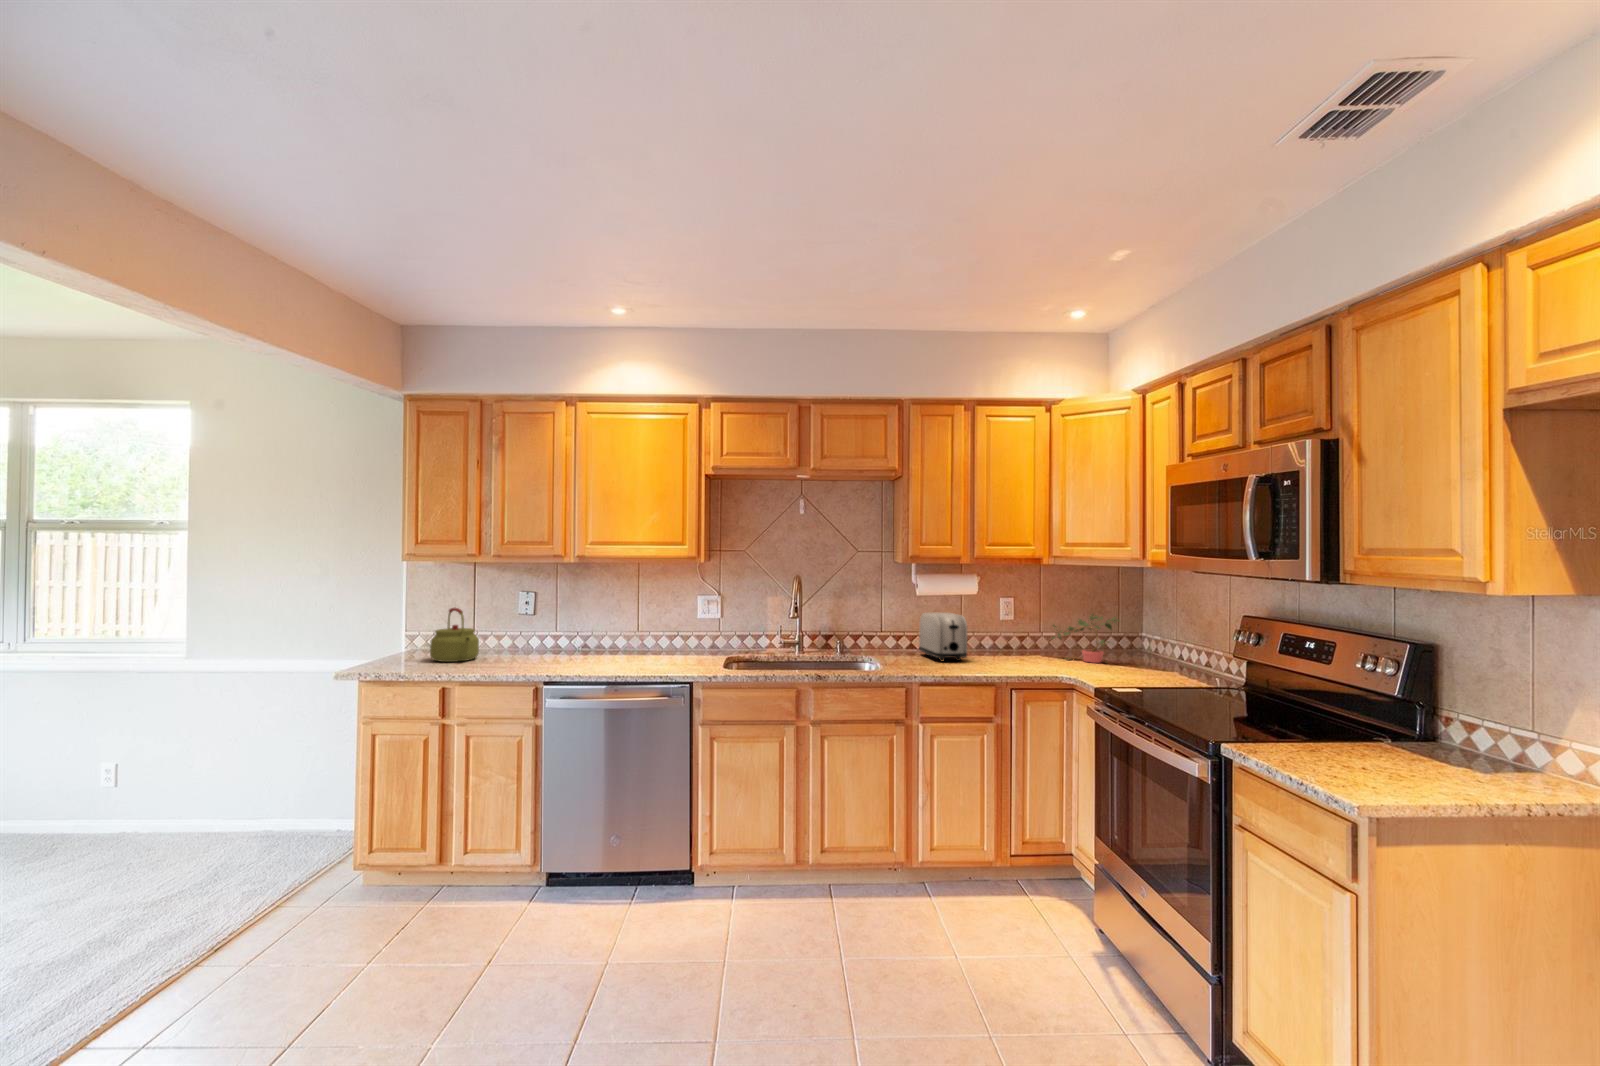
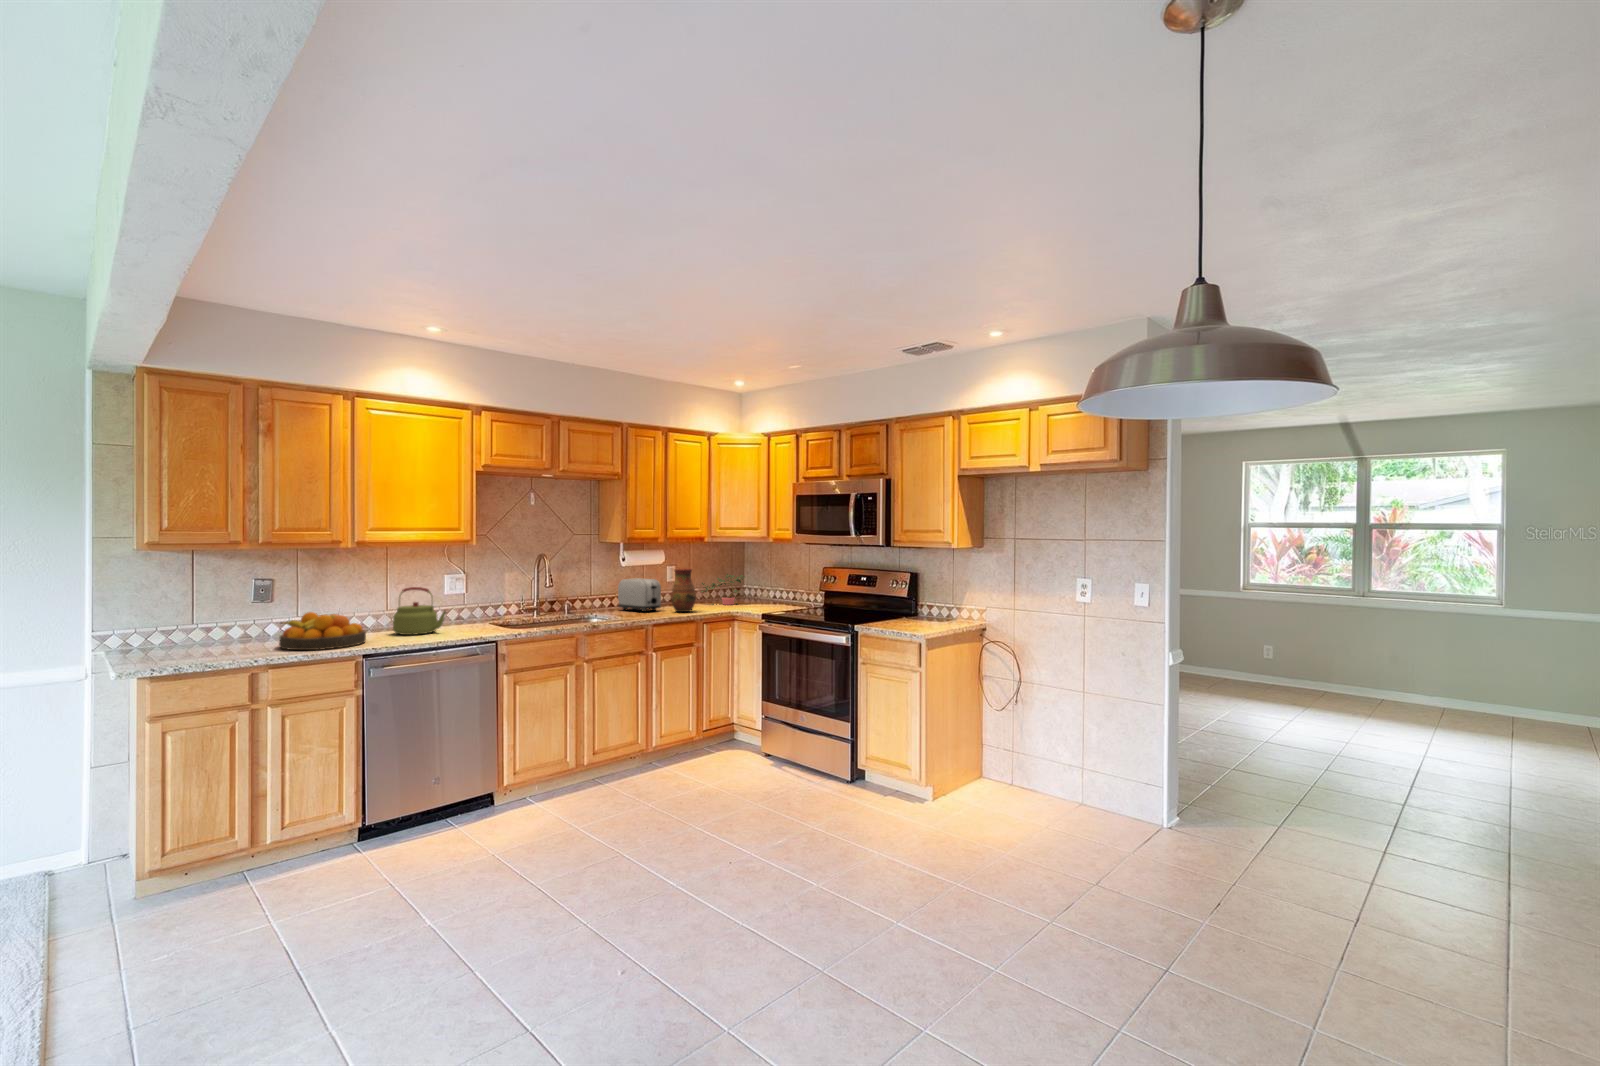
vase: none [975,602,1012,669] -> present [671,568,696,612]
kettle: present [430,608,479,662] -> present [393,587,446,635]
fruit bowl: none [503,629,582,670] -> present [279,612,366,650]

